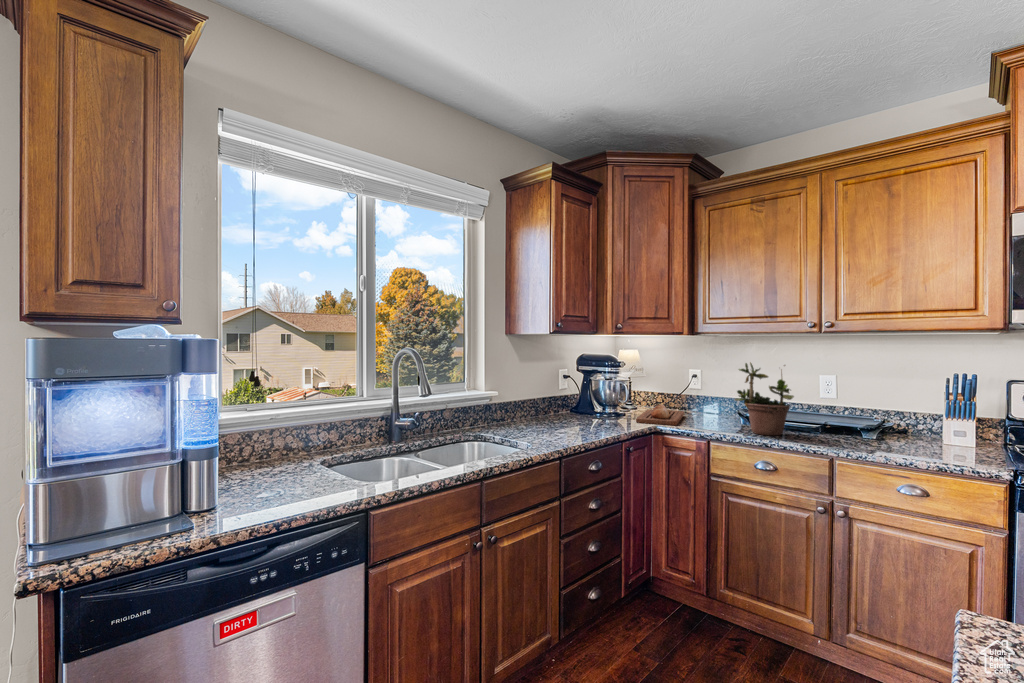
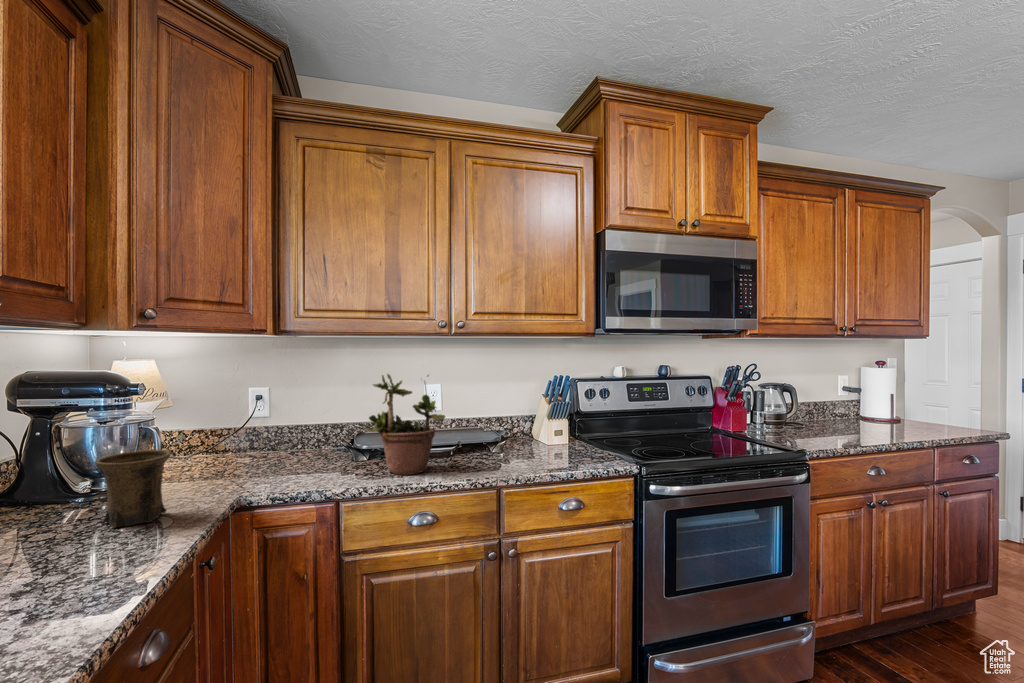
mug: none [590,393,620,425] -> present [95,450,171,527]
bread loaf: present [636,405,684,426] -> none [192,453,276,498]

